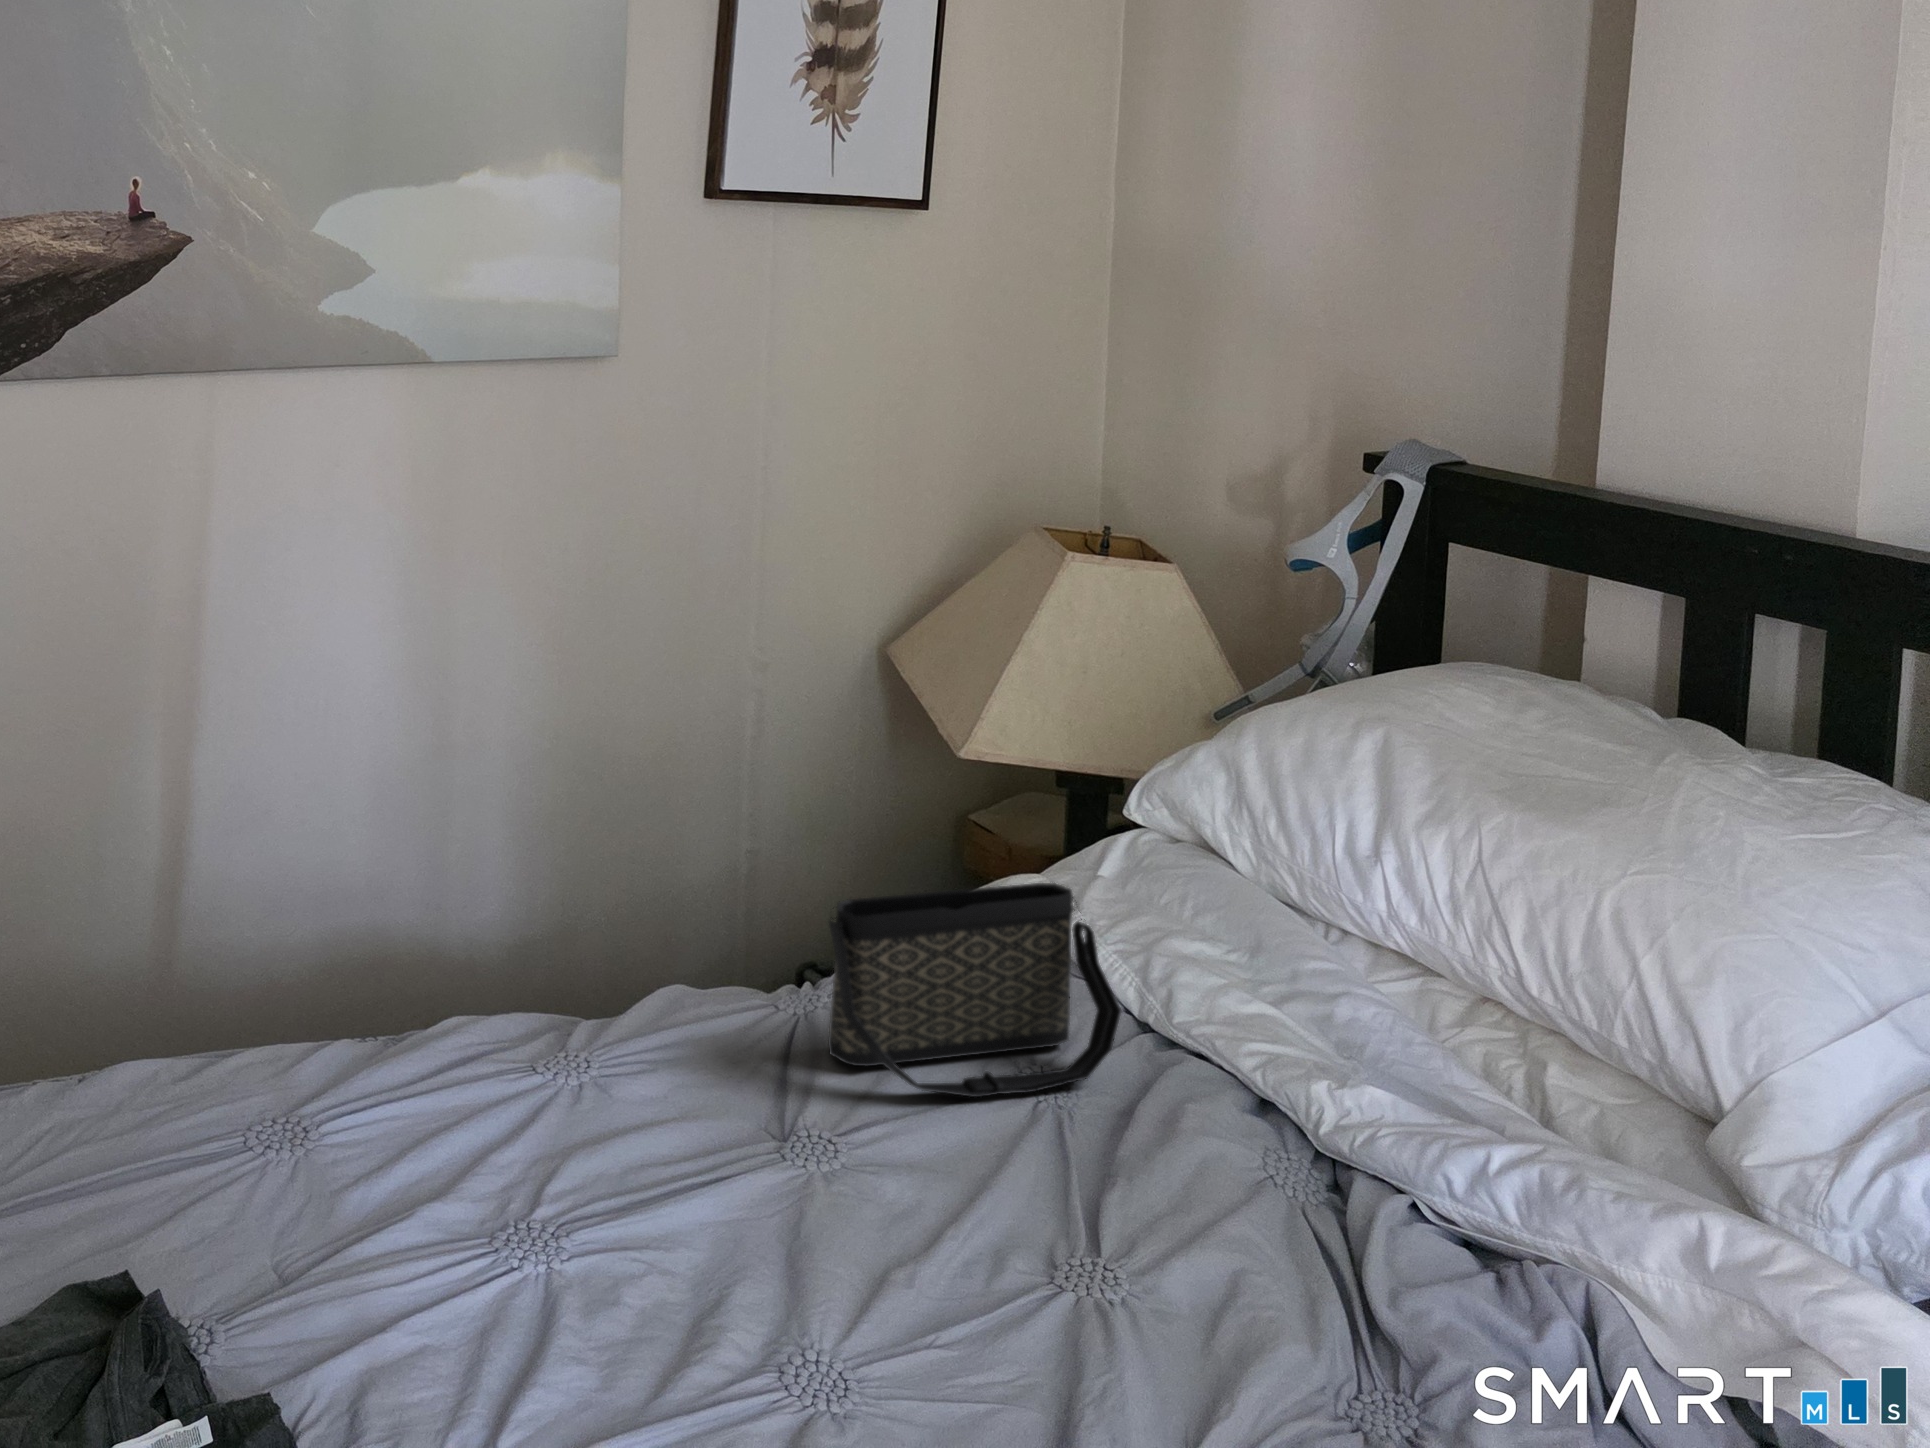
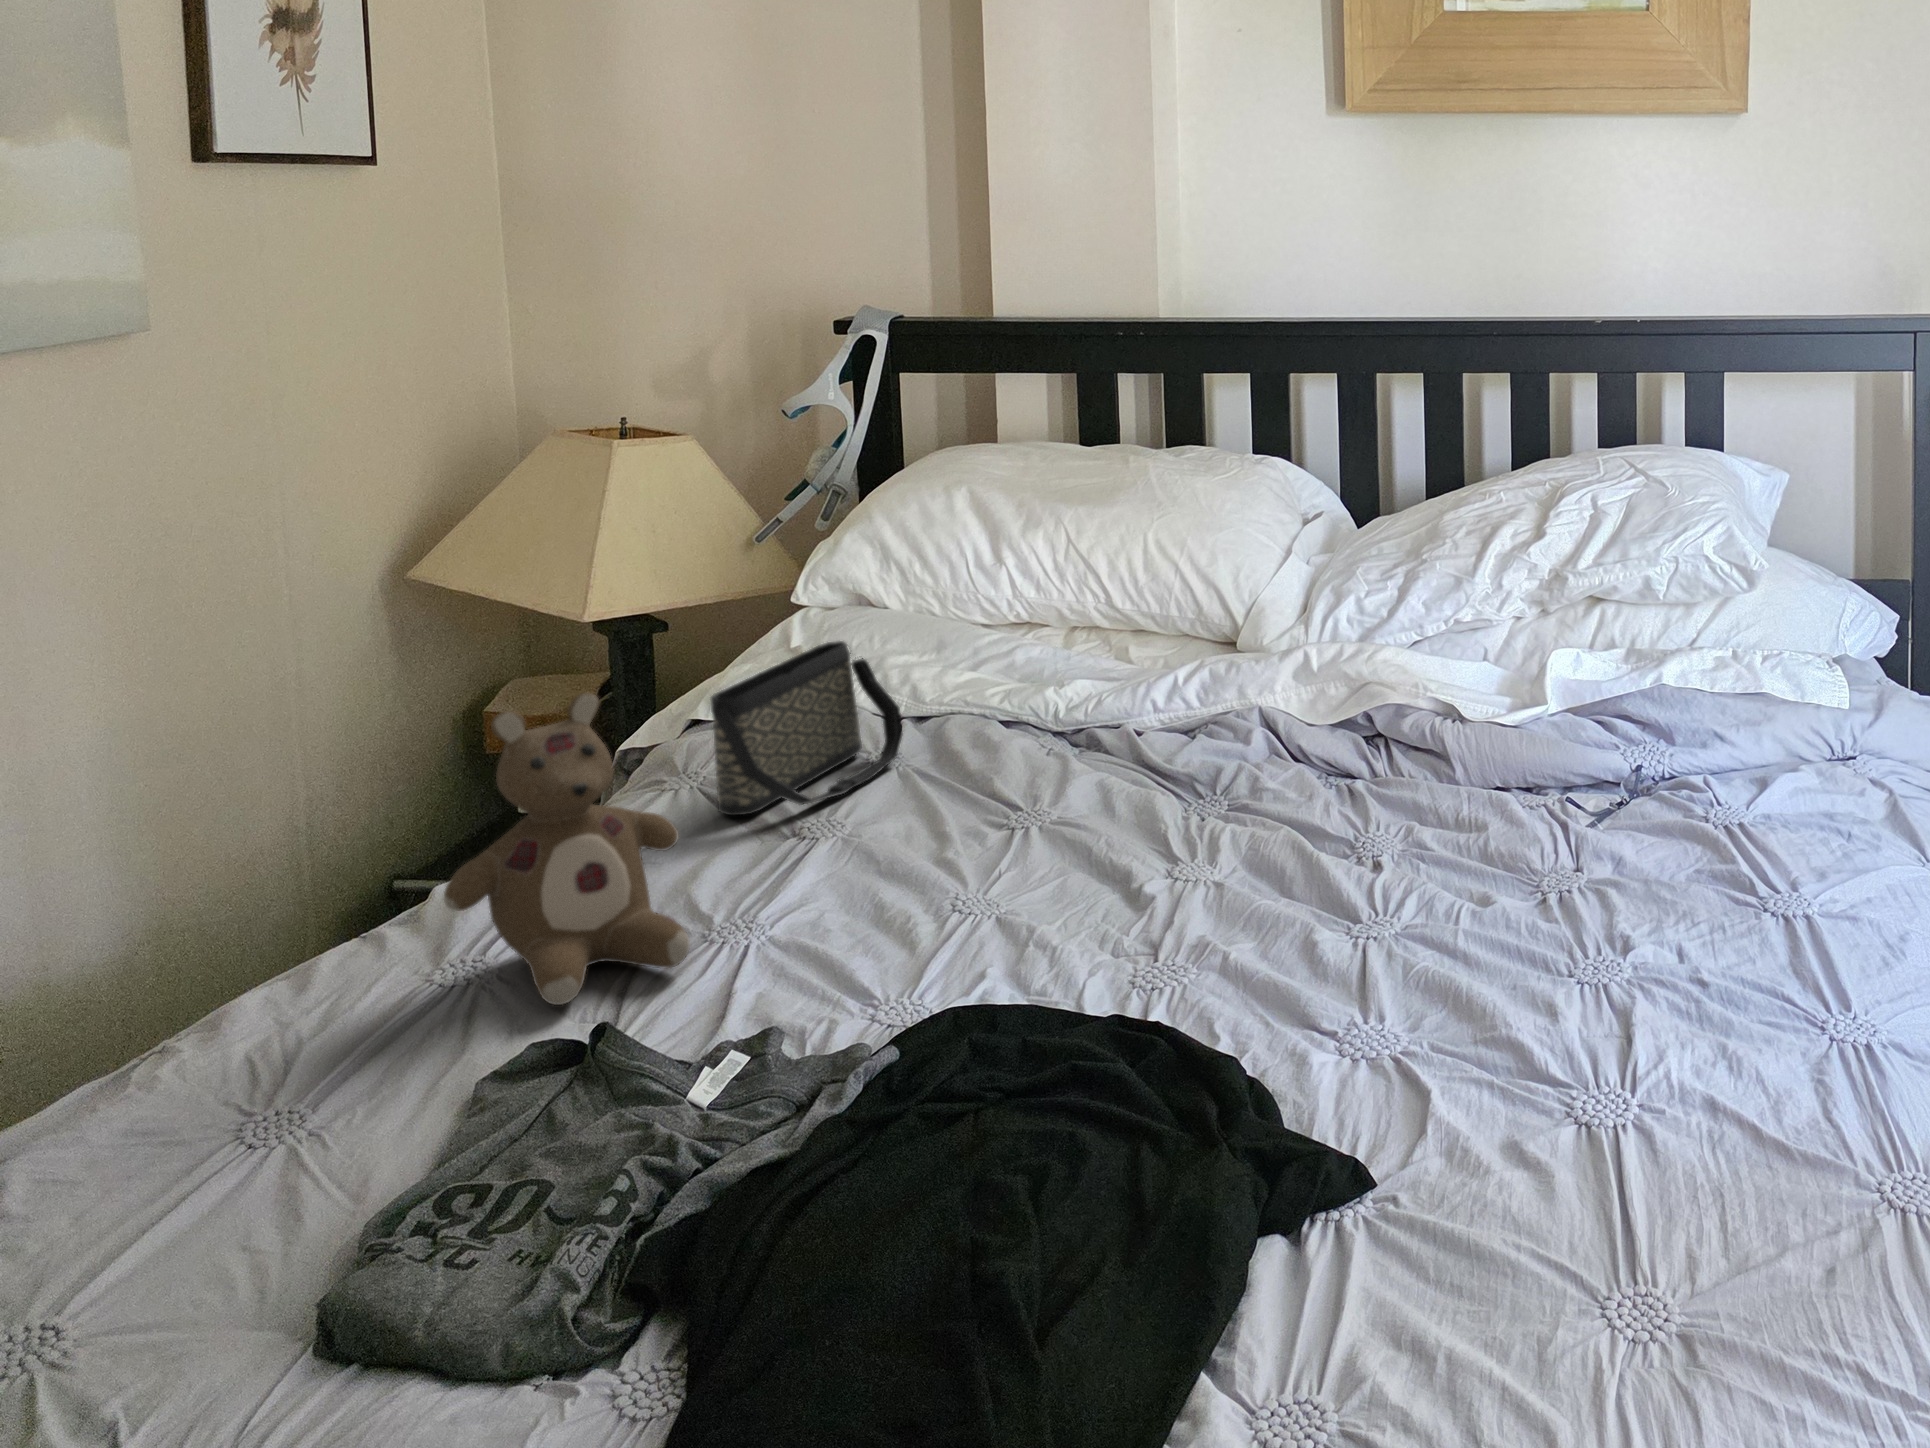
stuffed bear: none [387,848,639,1236] -> present [444,693,690,1005]

